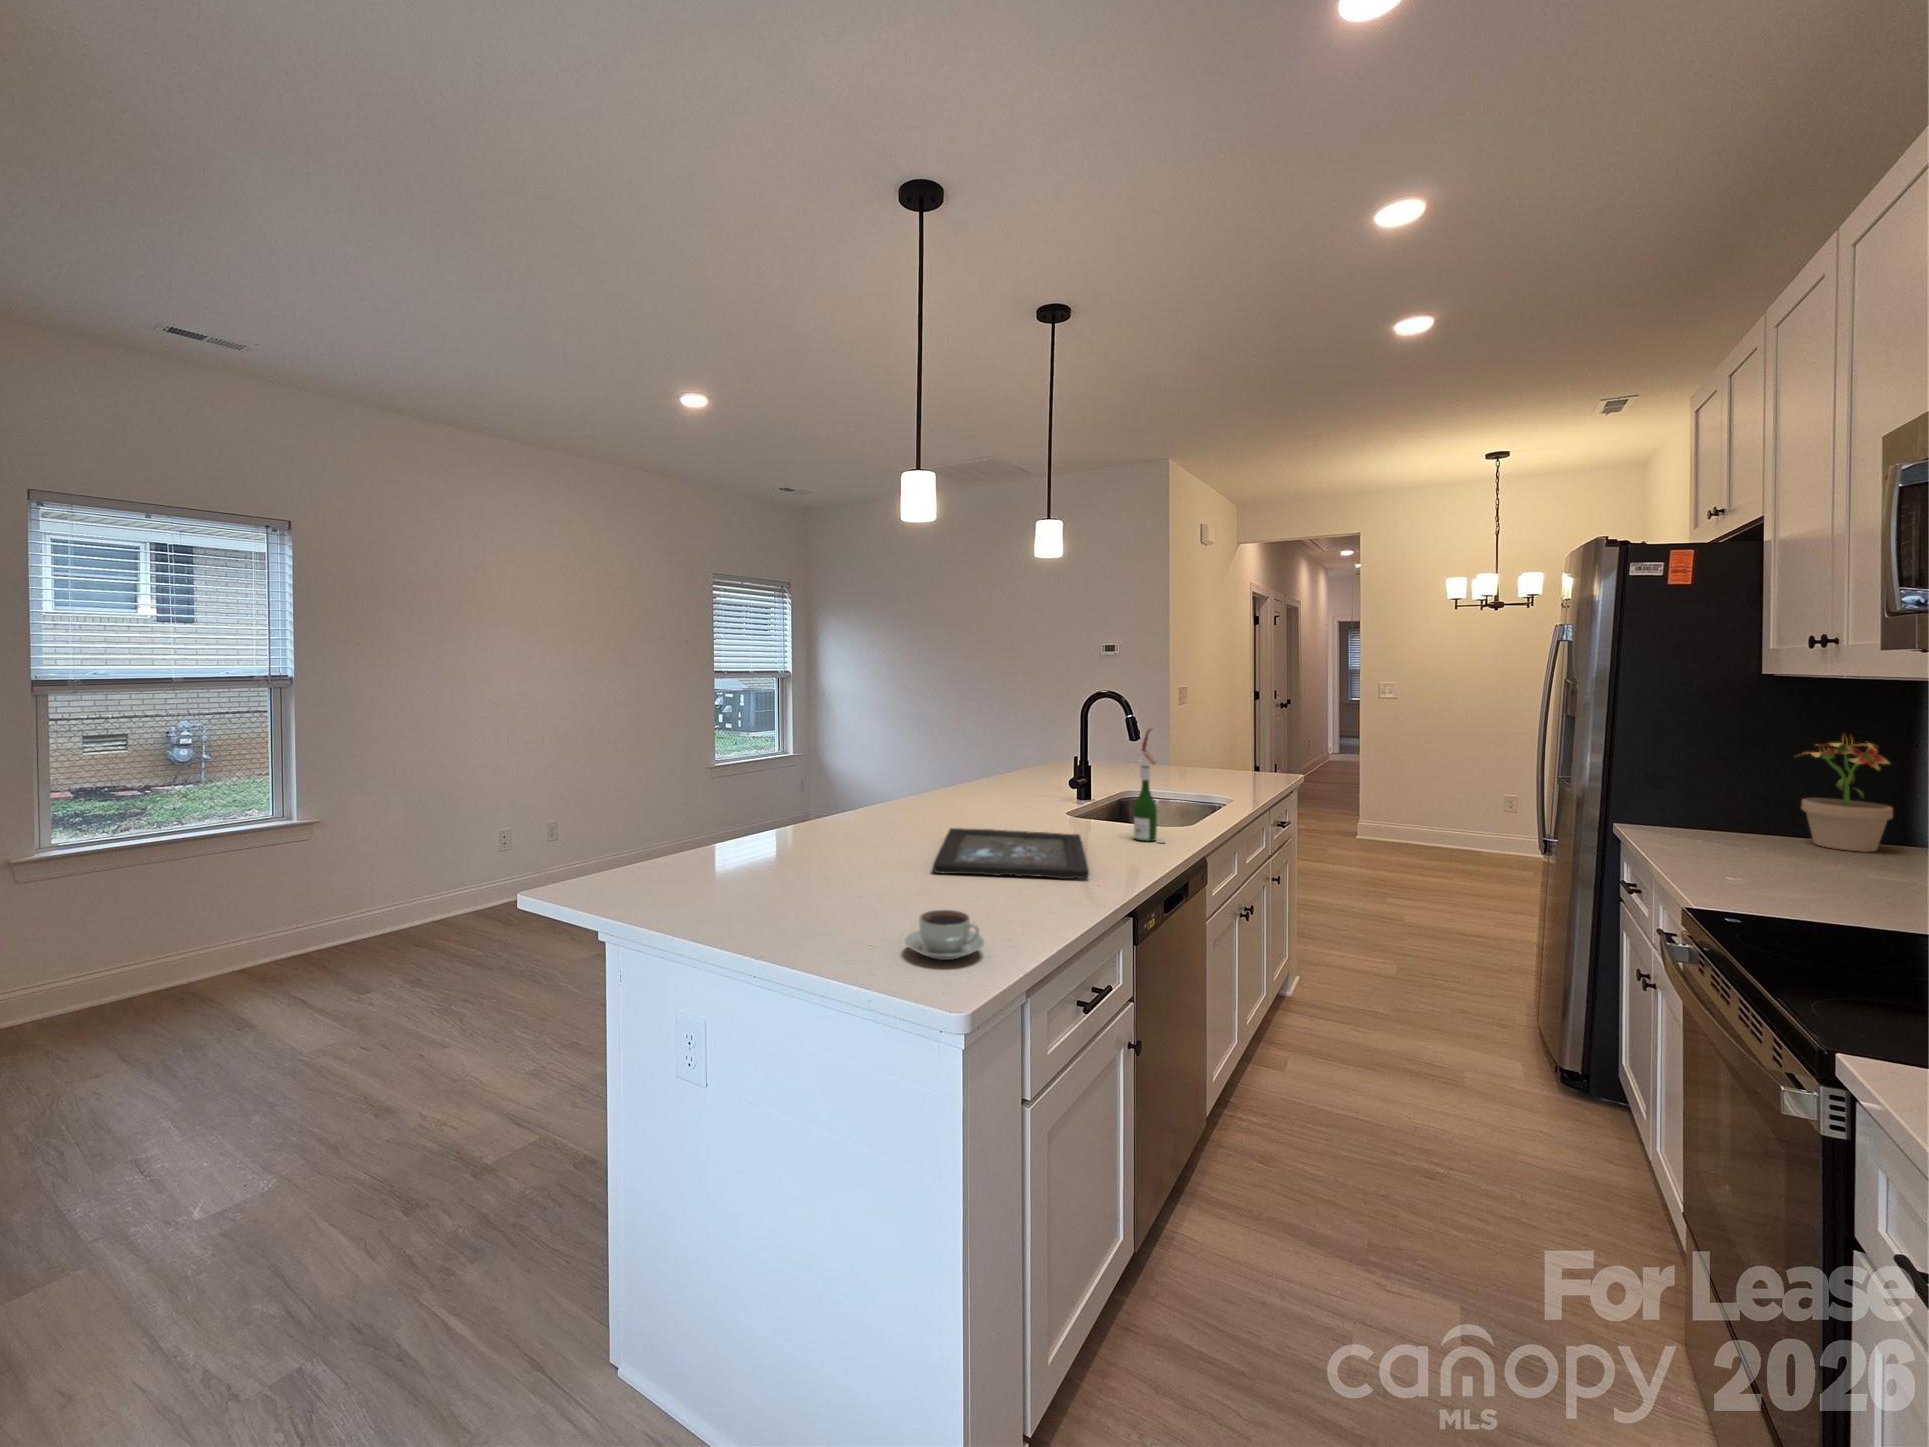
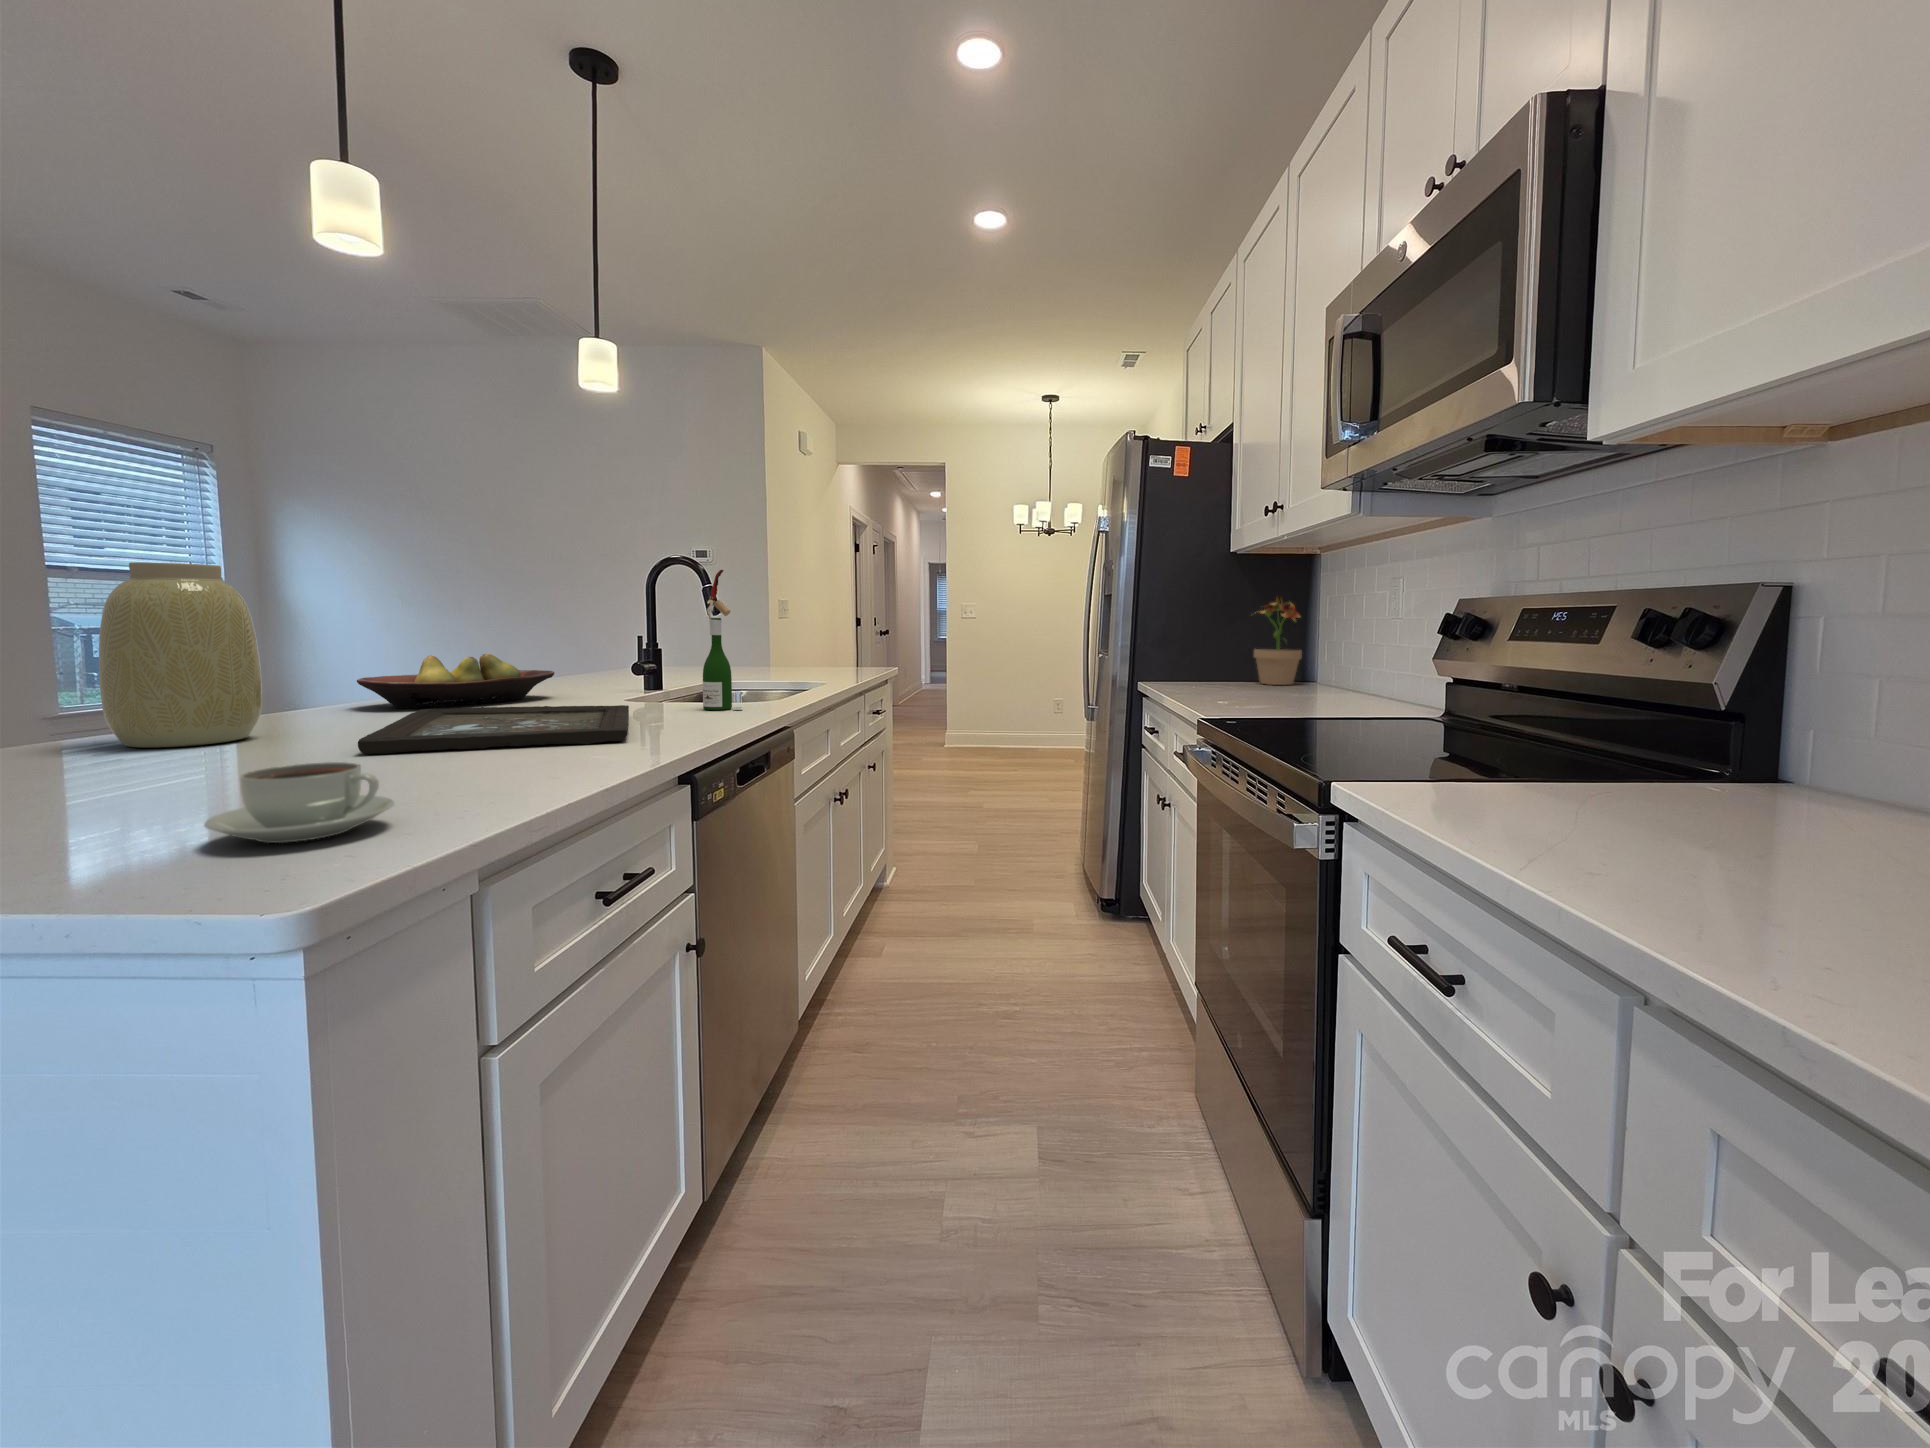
vase: none [810,739,876,850] -> present [99,562,262,748]
fruit bowl: none [907,776,1021,817] -> present [357,654,554,708]

